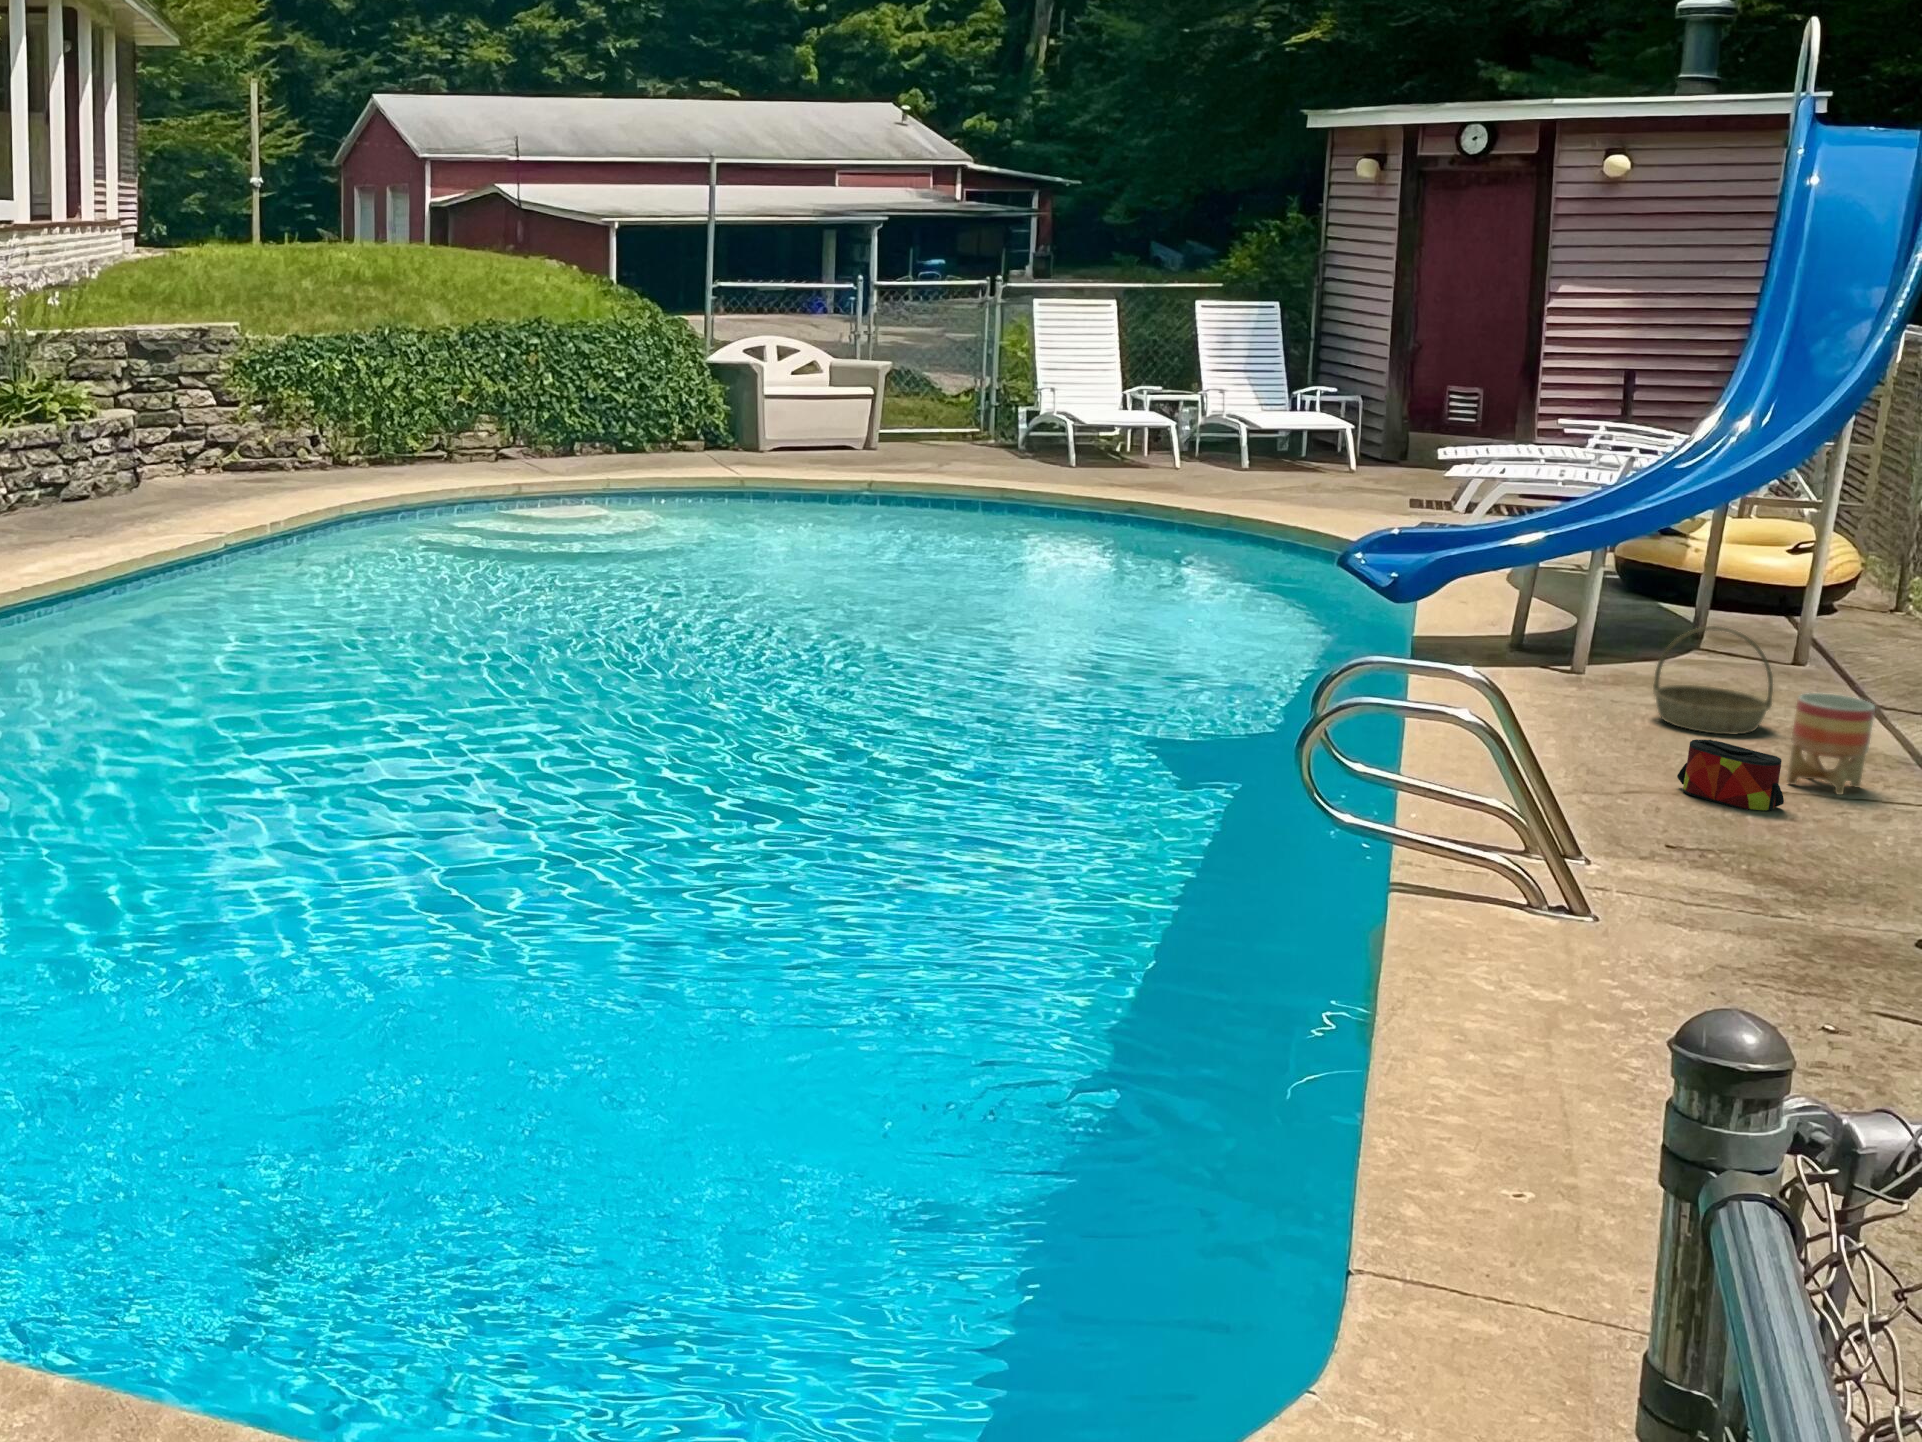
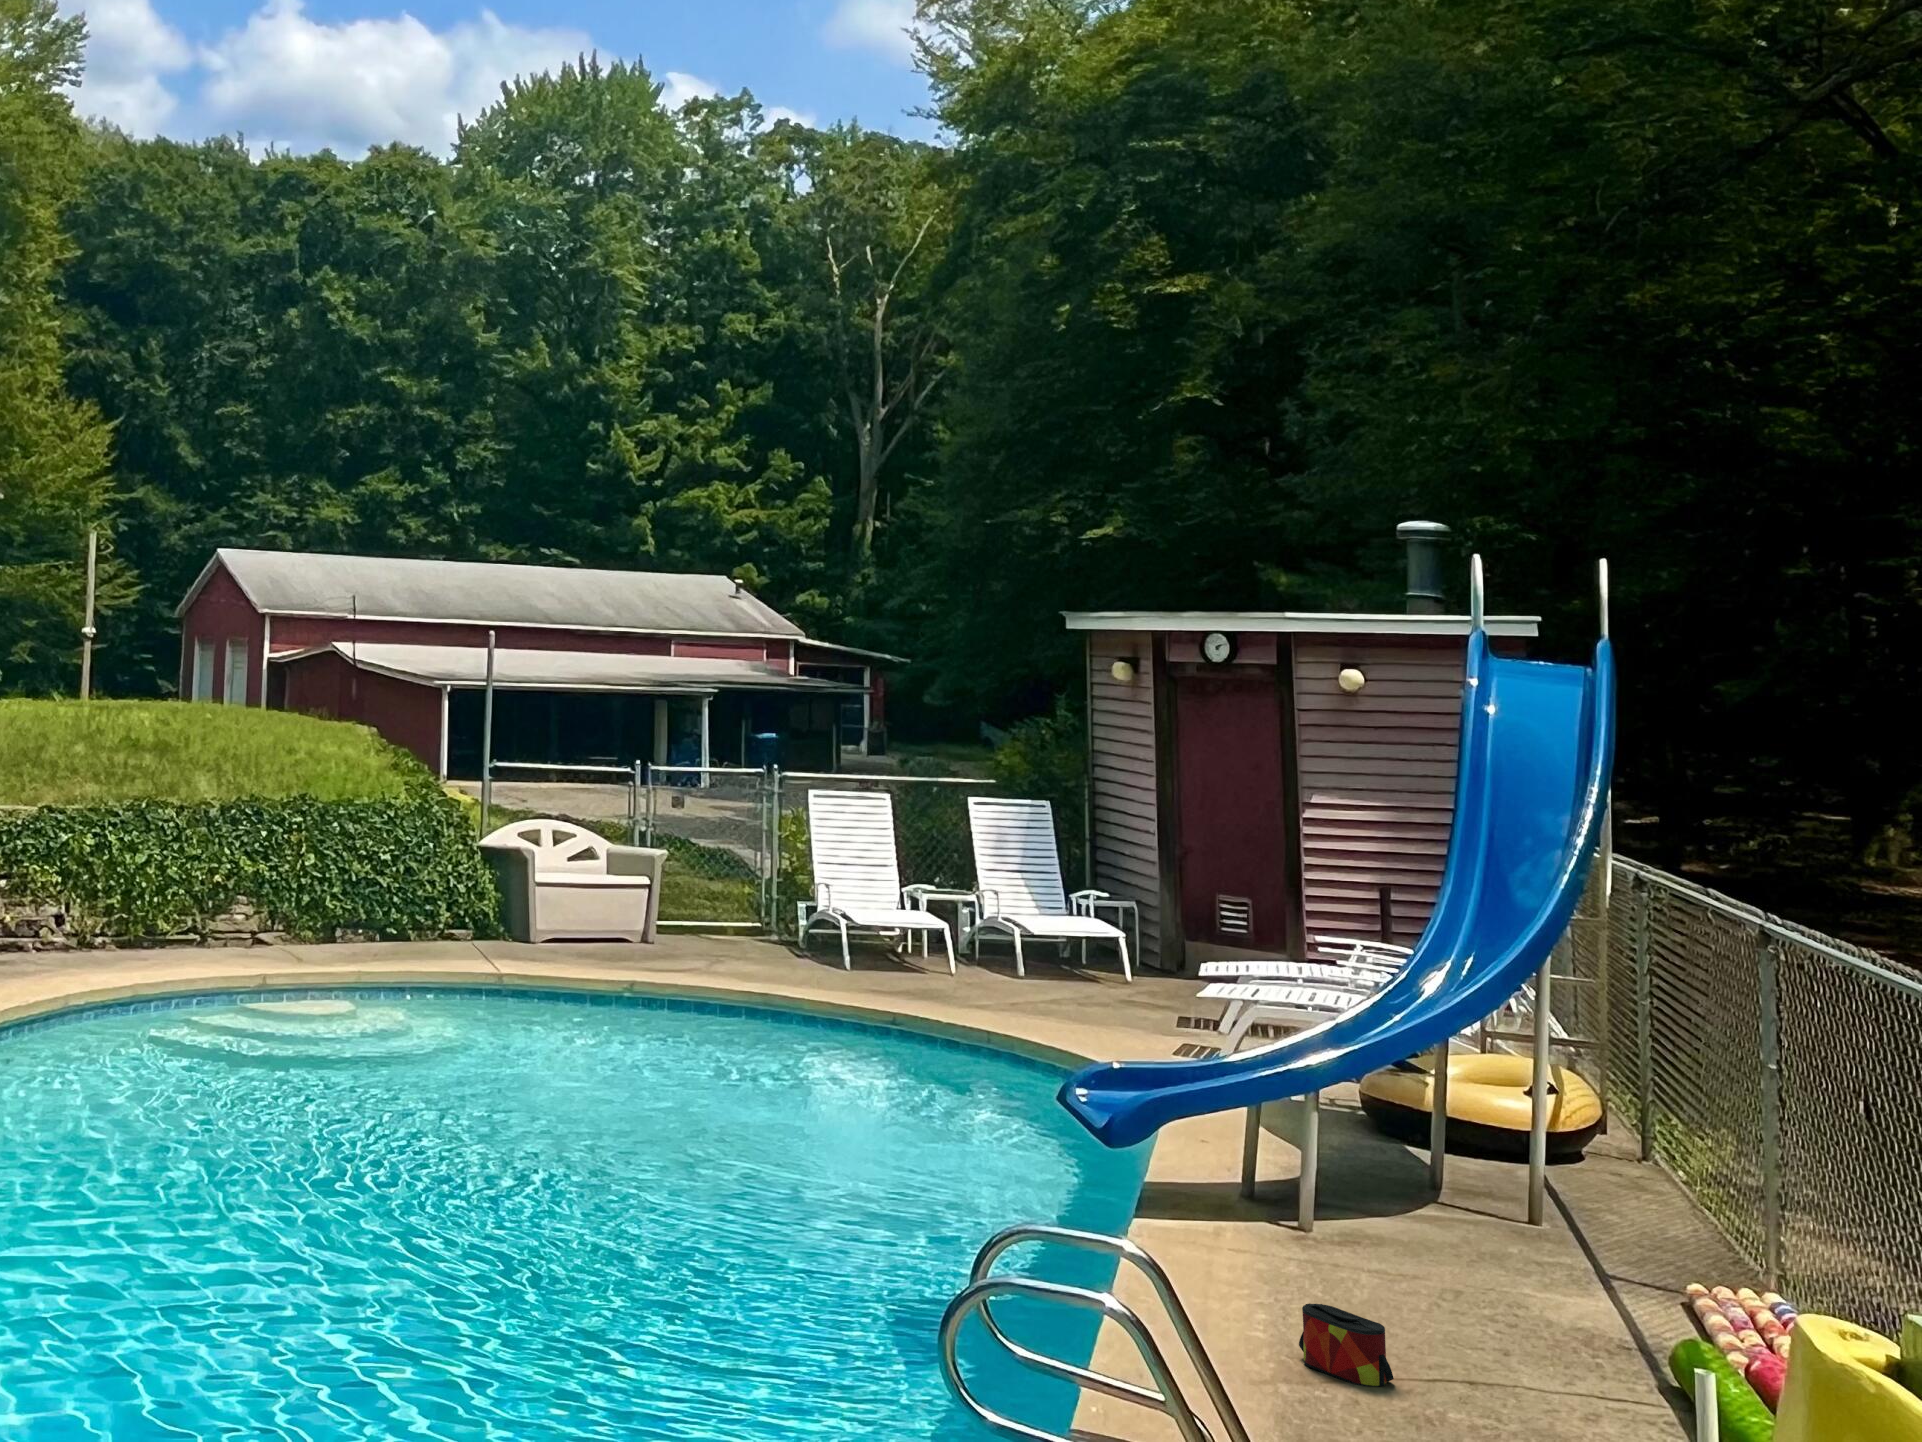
basket: present [1653,626,1773,734] -> none [1306,1176,1416,1297]
planter: present [1787,693,1875,795] -> none [1407,1254,1481,1369]

